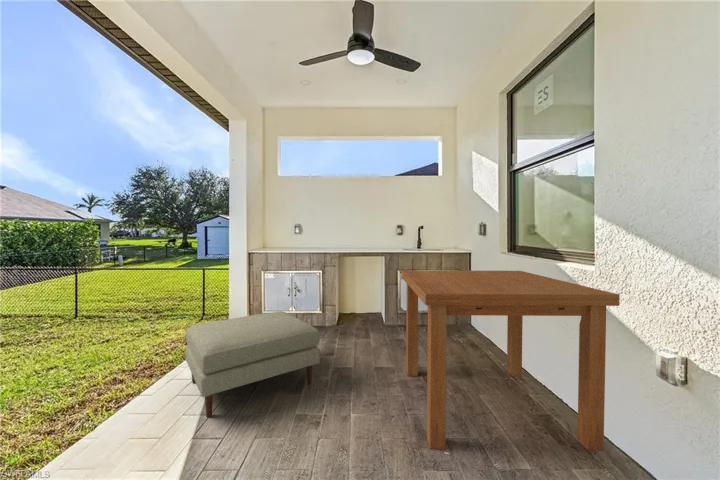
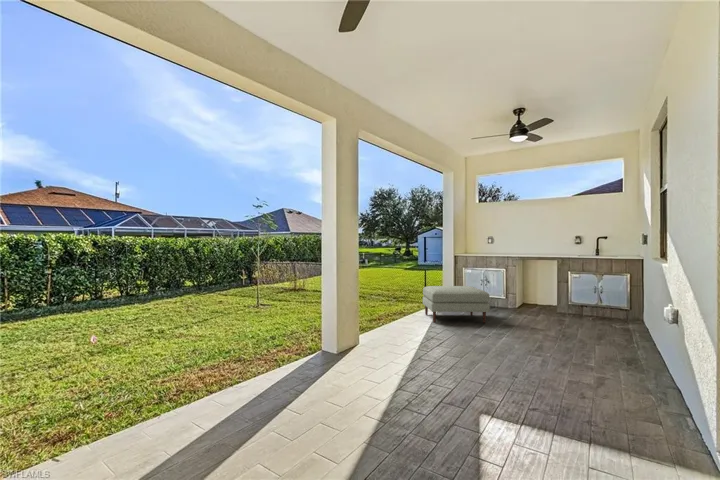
dining table: present [402,270,620,451] -> none [530,265,642,359]

